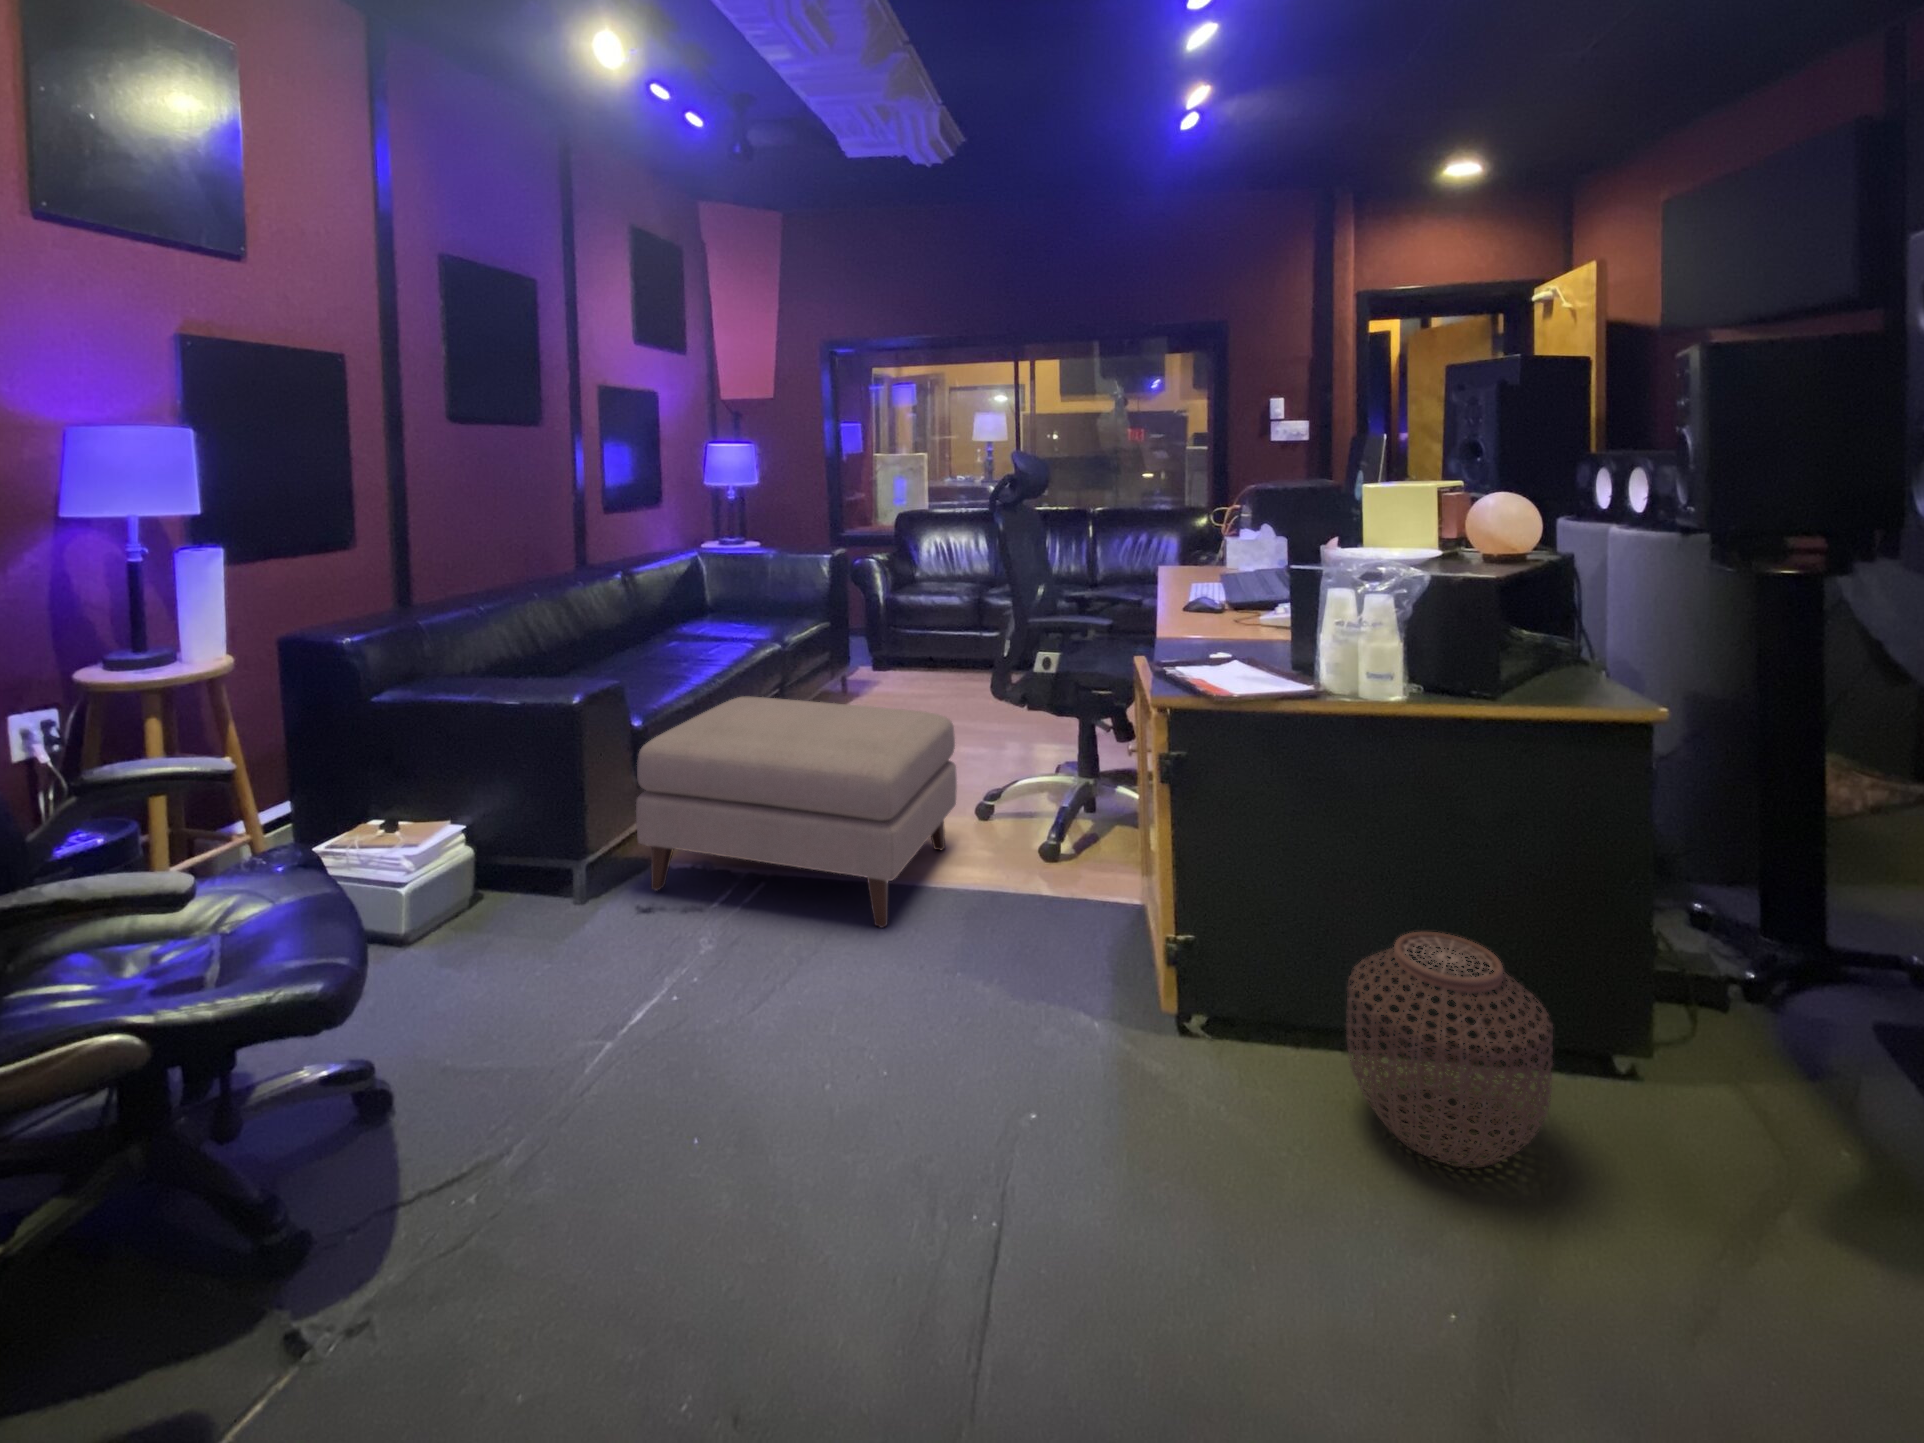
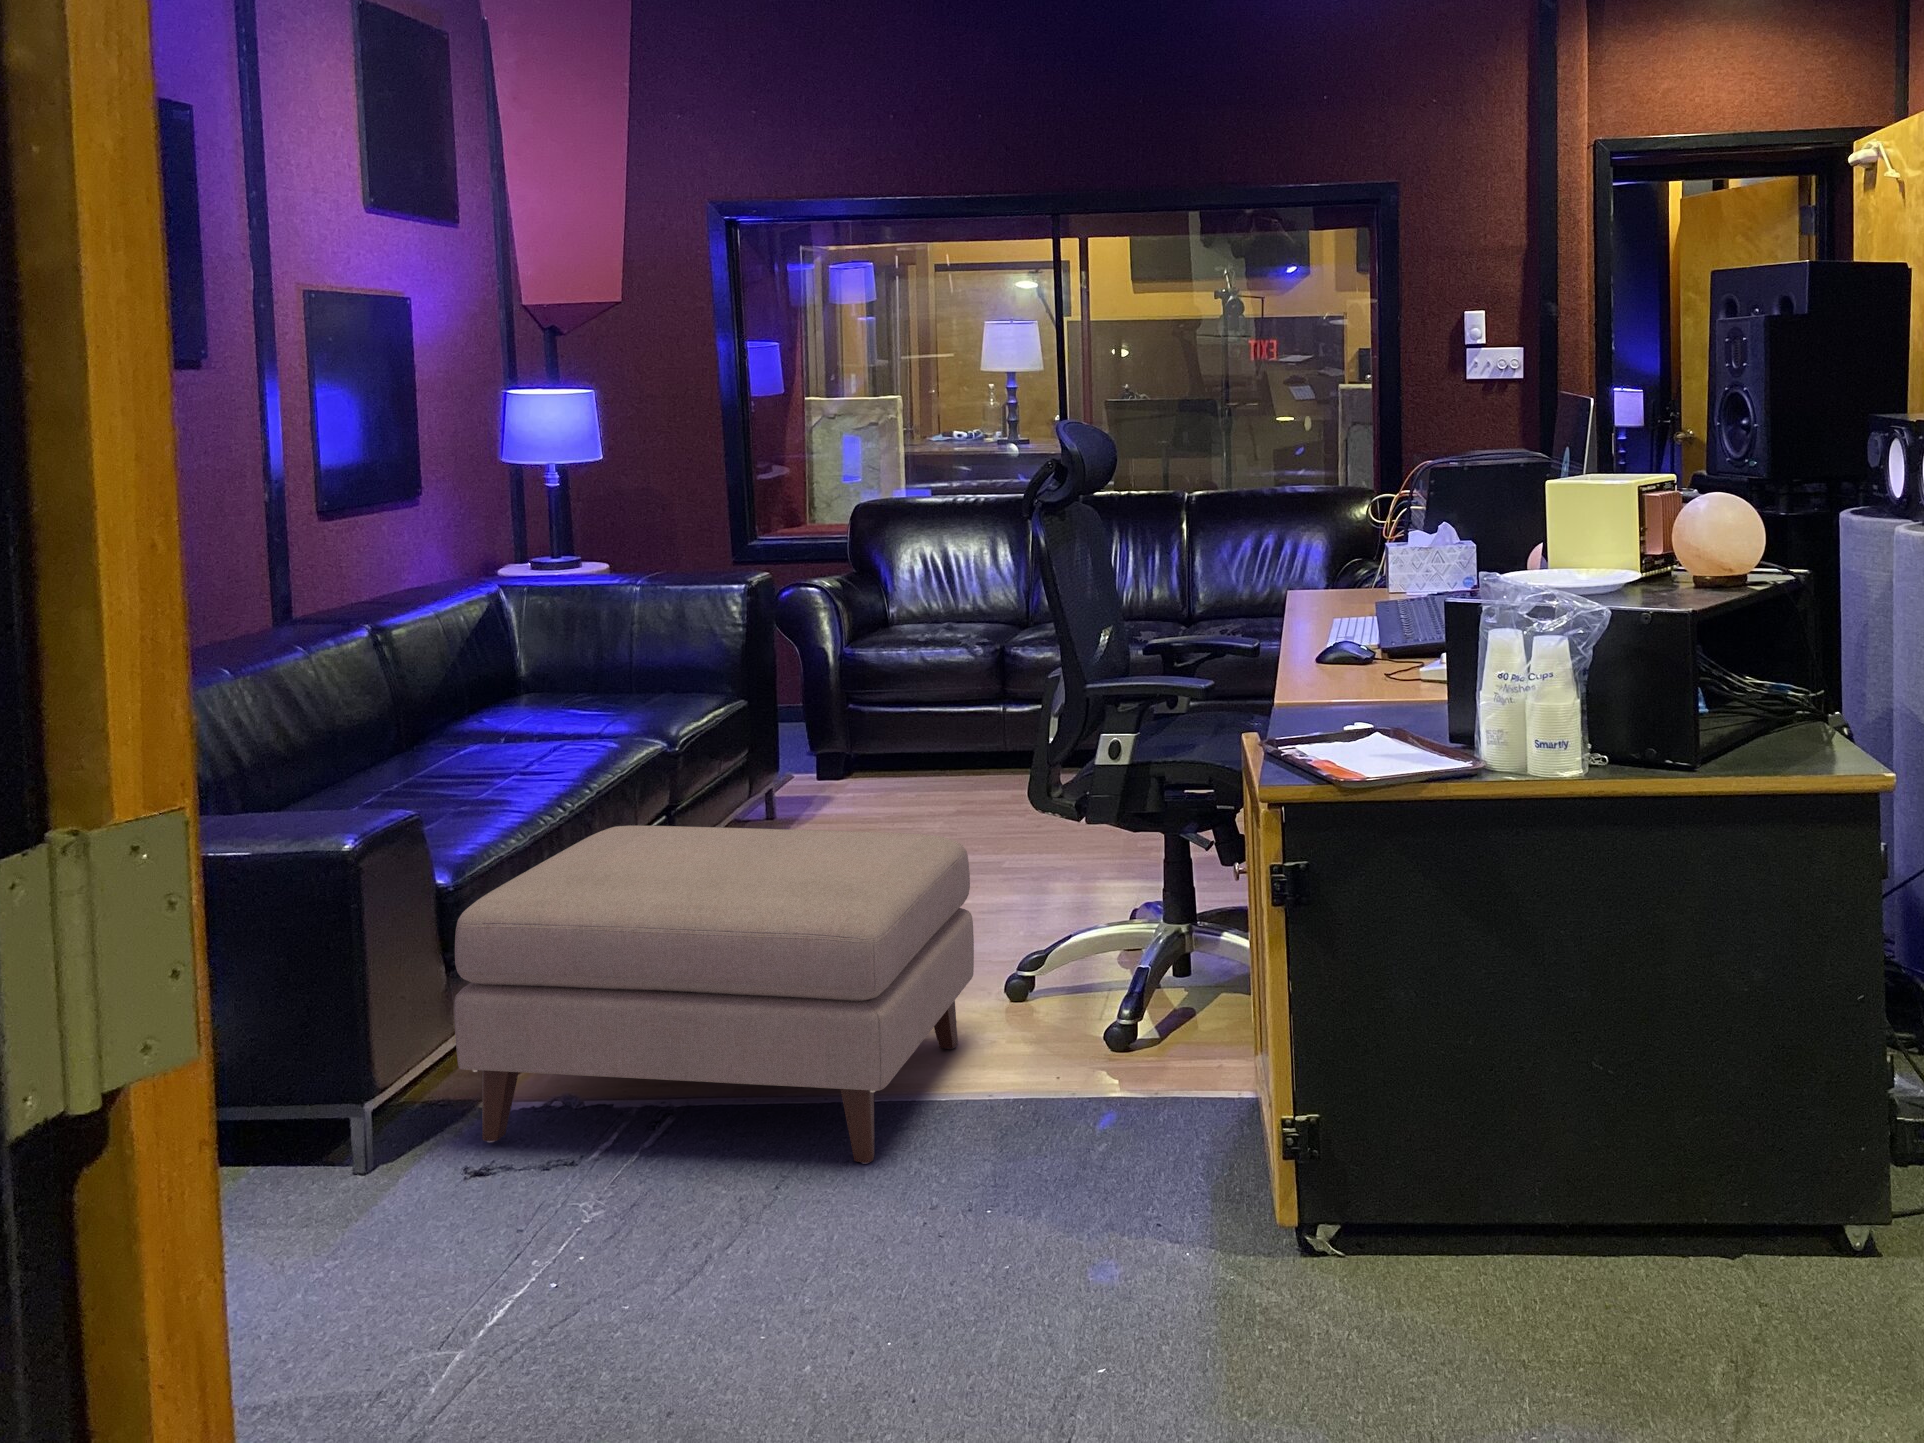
woven basket: present [1347,932,1553,1167] -> none [1511,1079,1752,1369]

